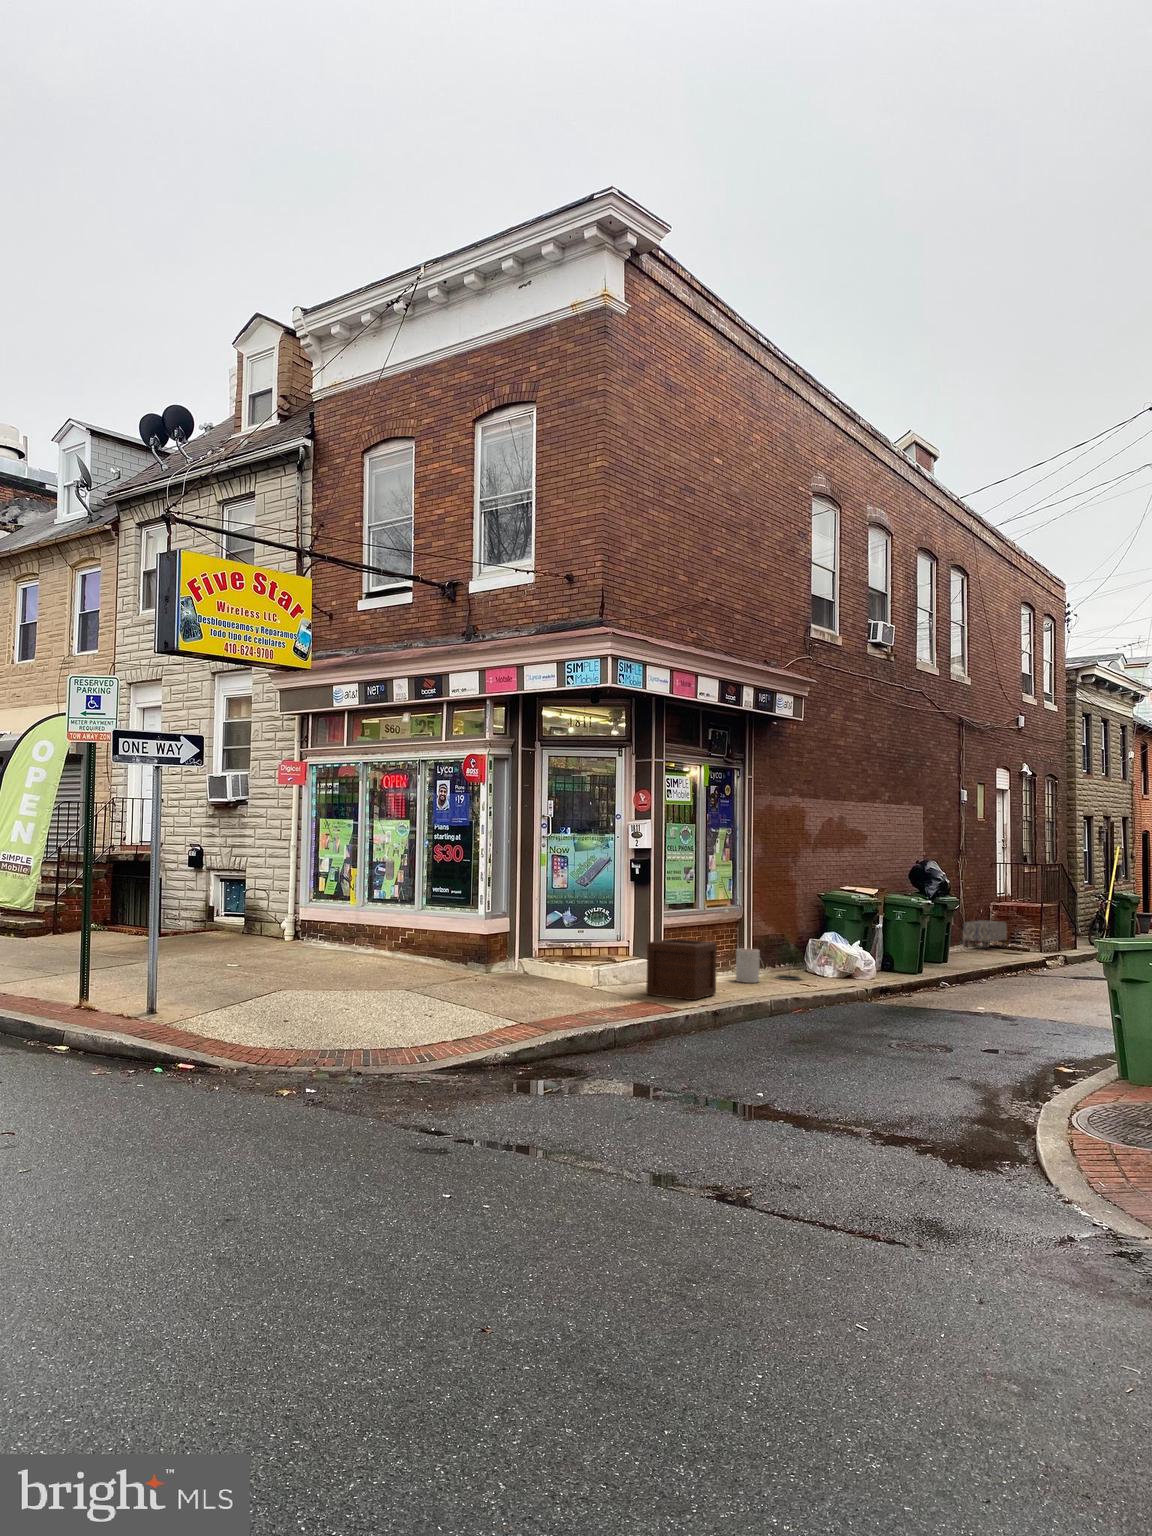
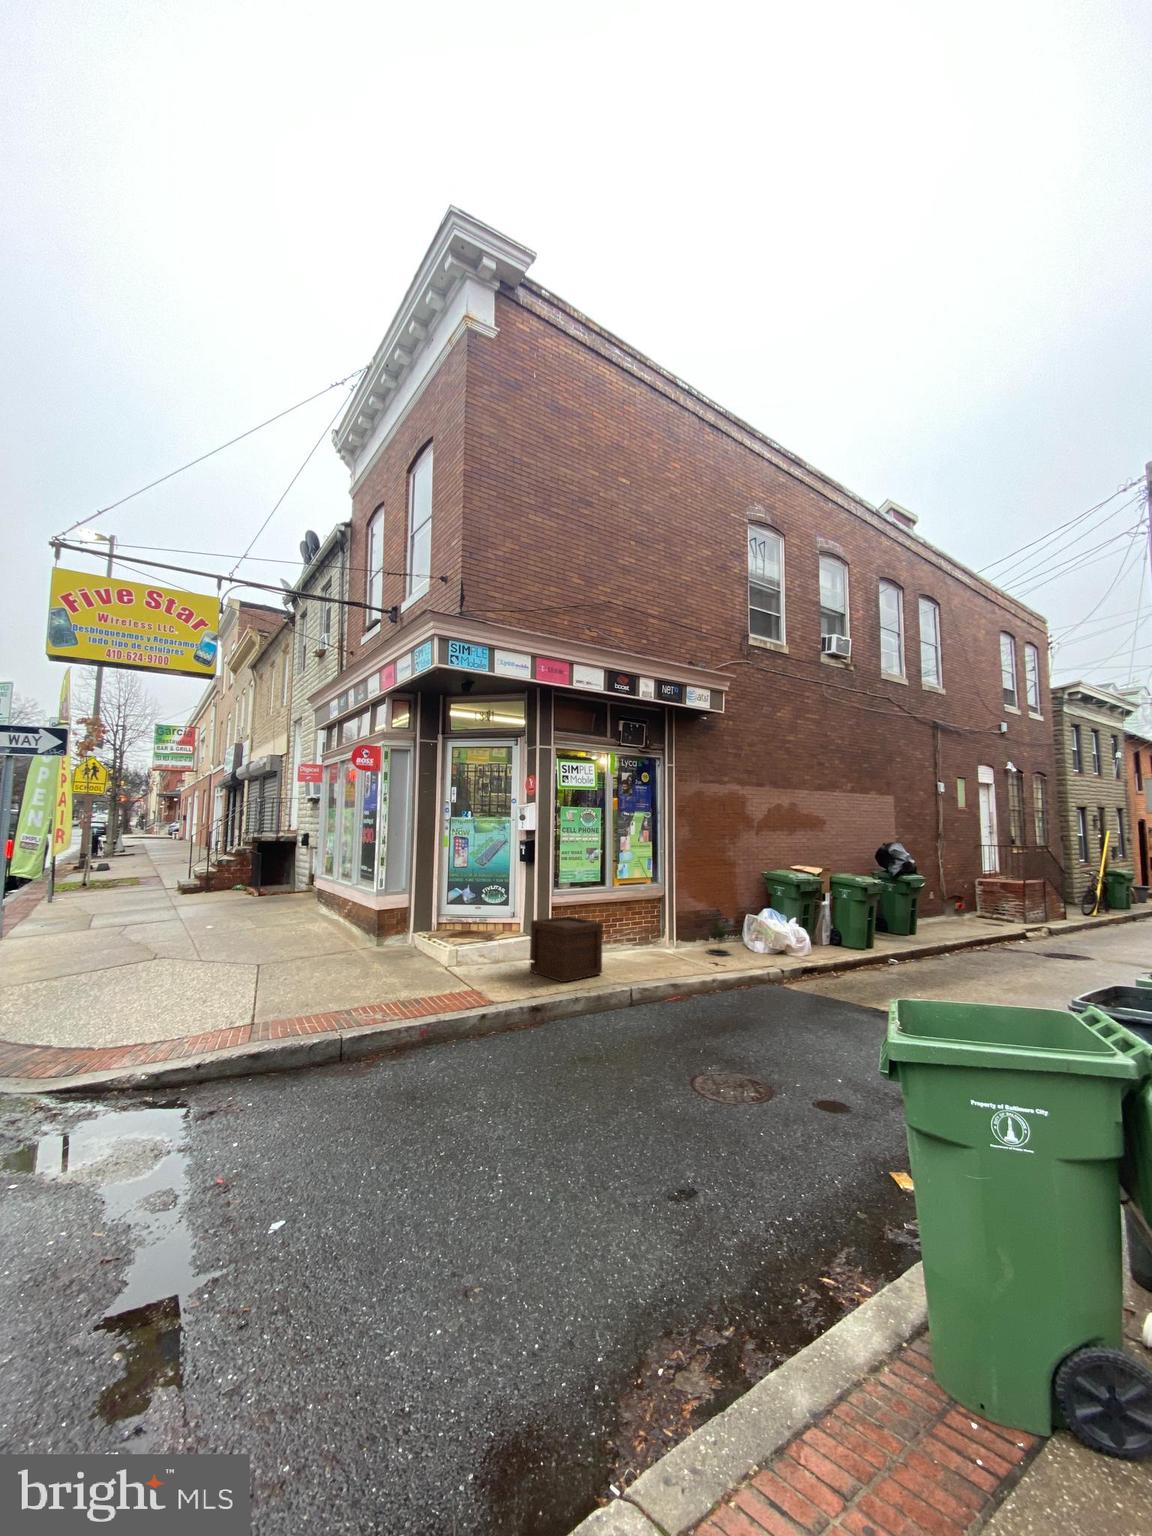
bench: present [963,920,1007,950] -> none [944,894,990,922]
bucket: present [736,949,760,983] -> none [657,924,685,958]

